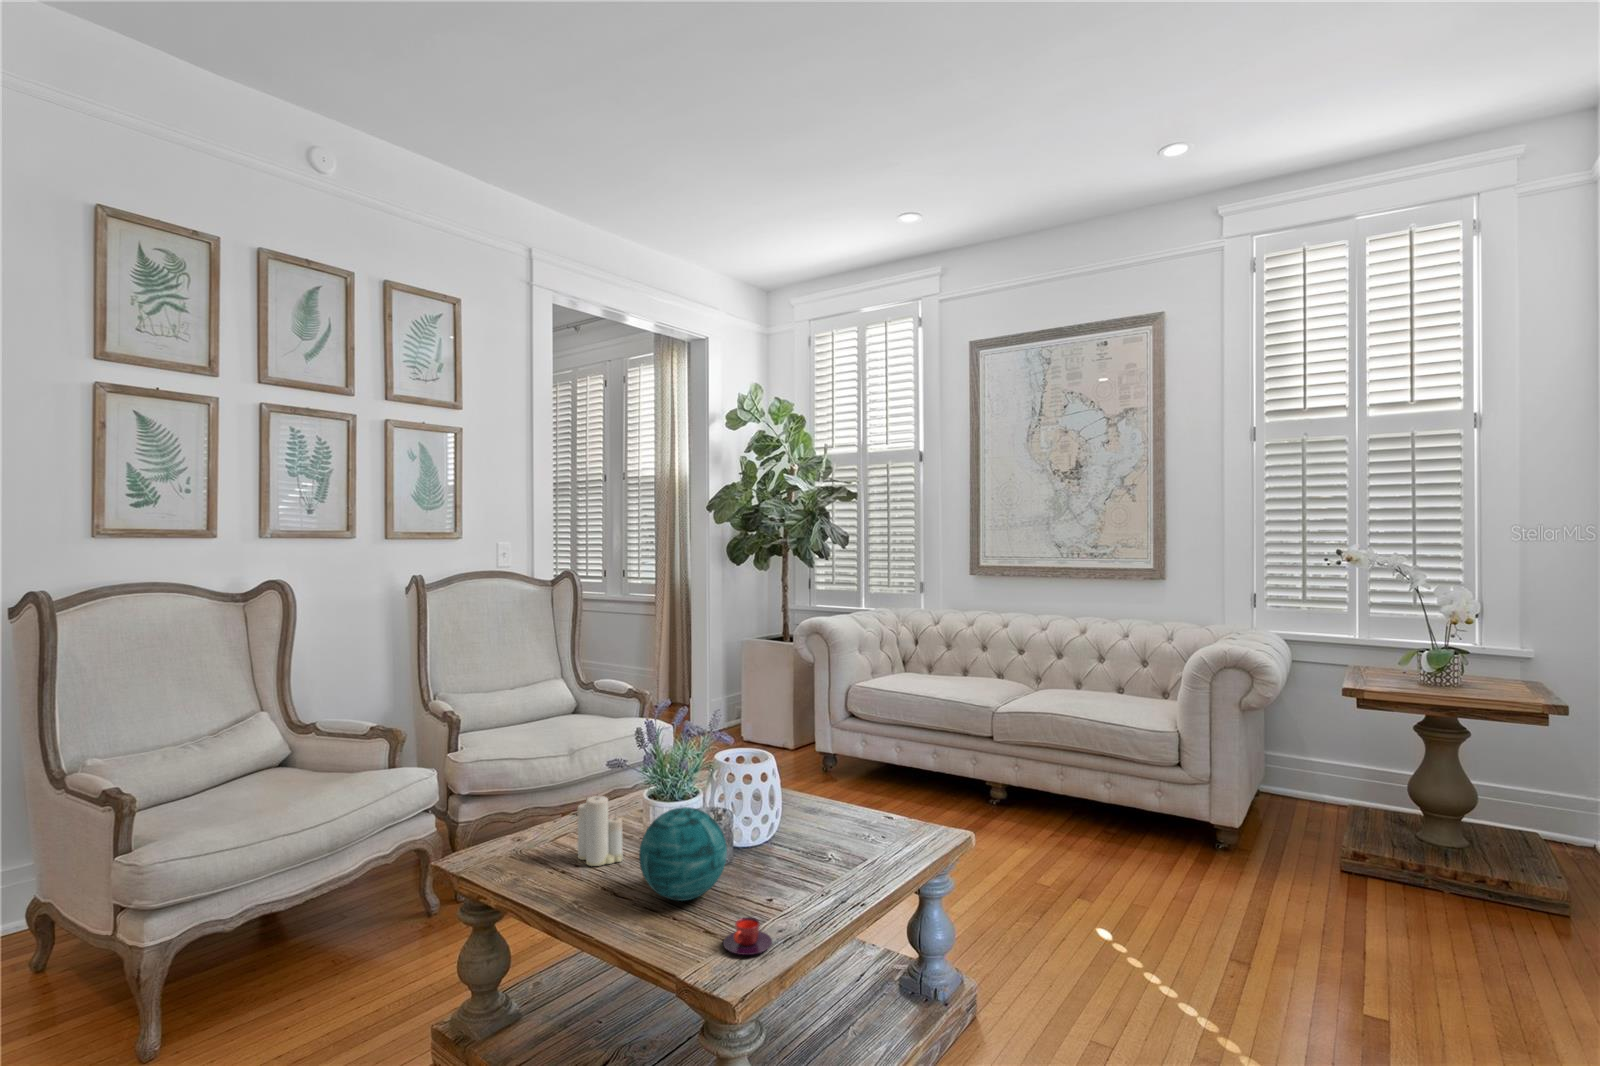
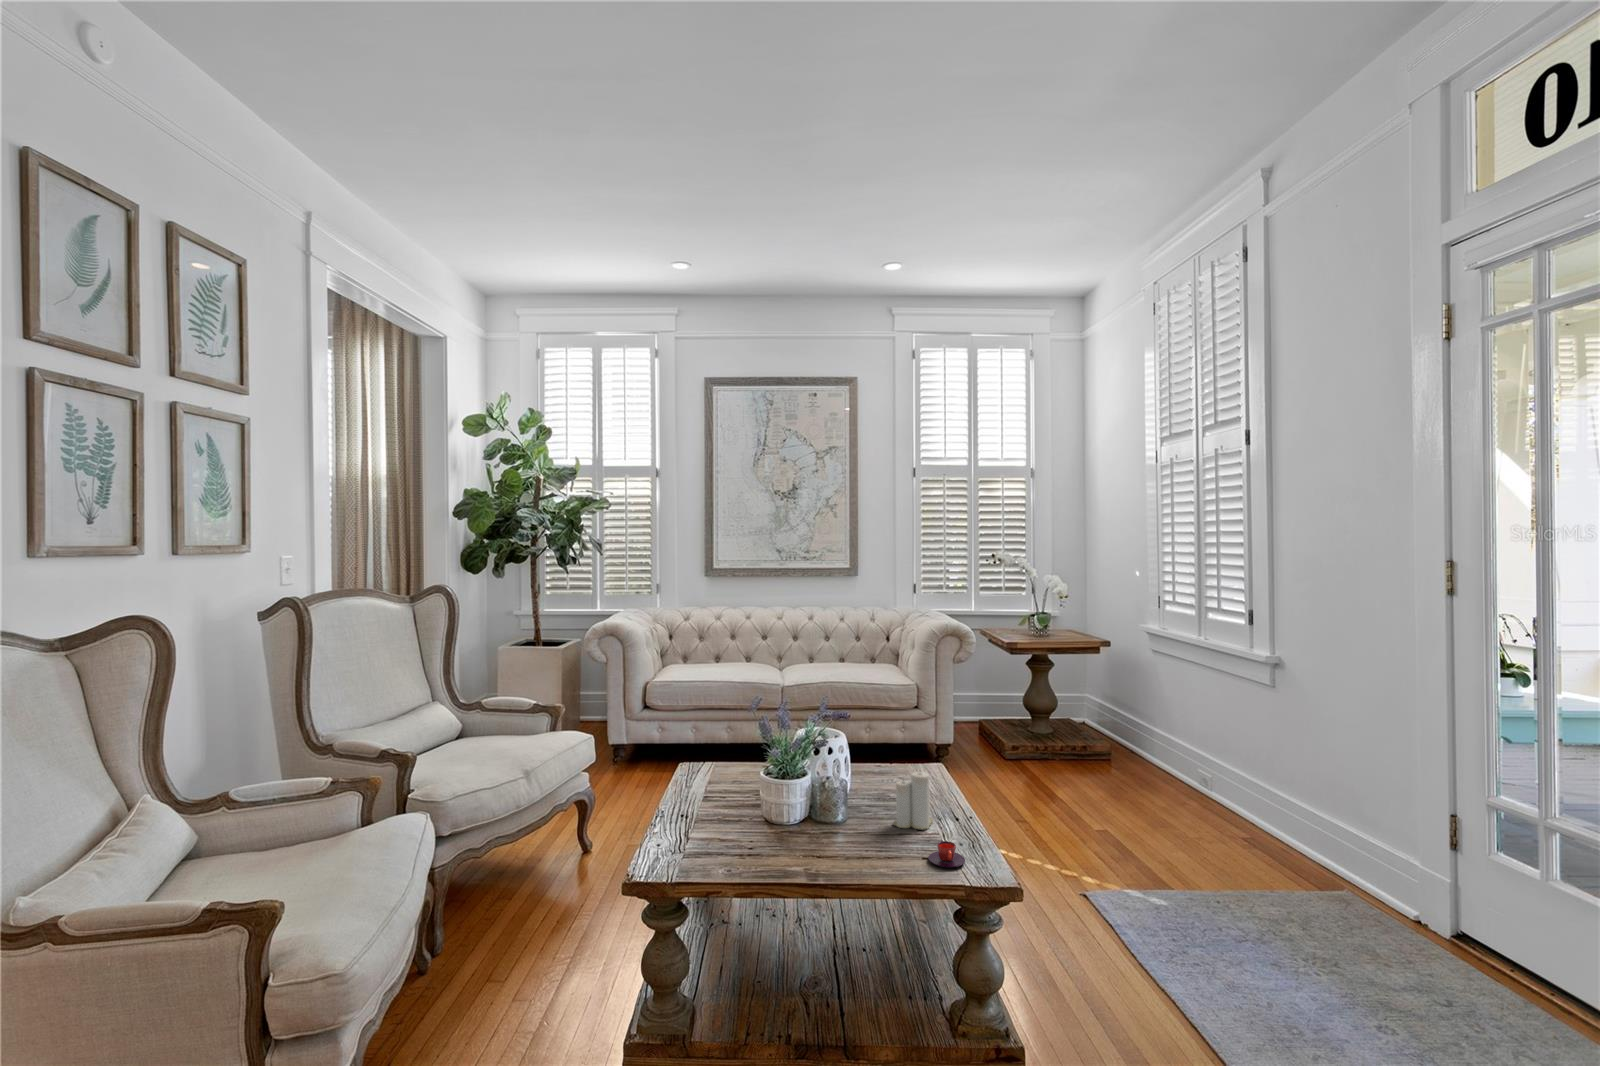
candle: present [578,796,622,866] -> present [893,772,933,829]
decorative orb: present [639,807,727,901] -> none [815,777,884,852]

